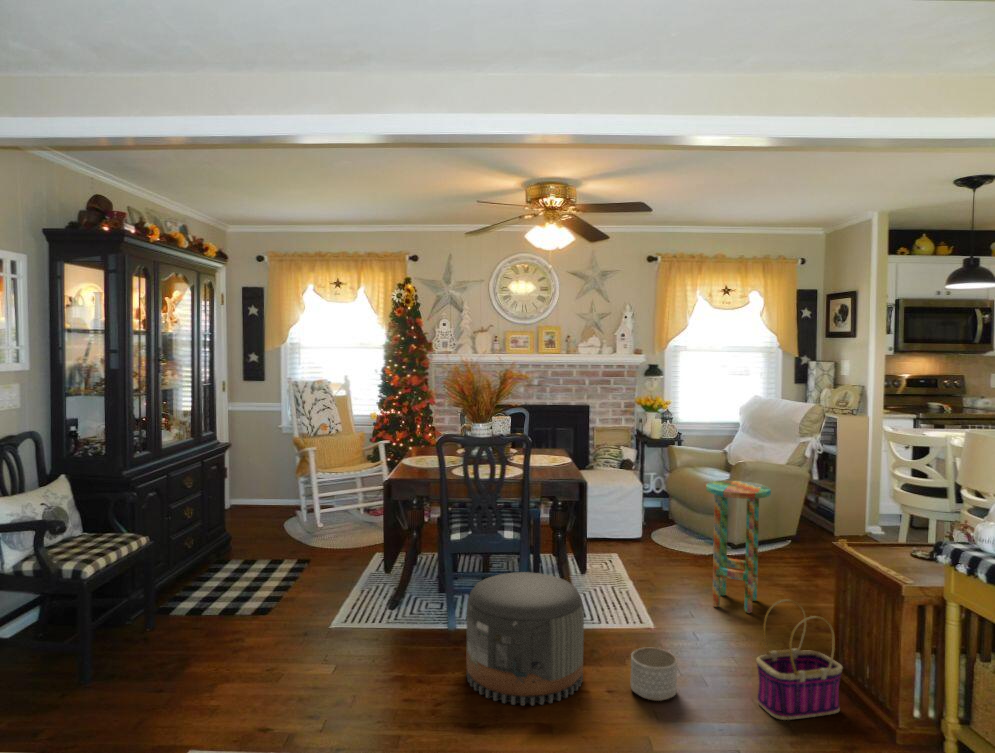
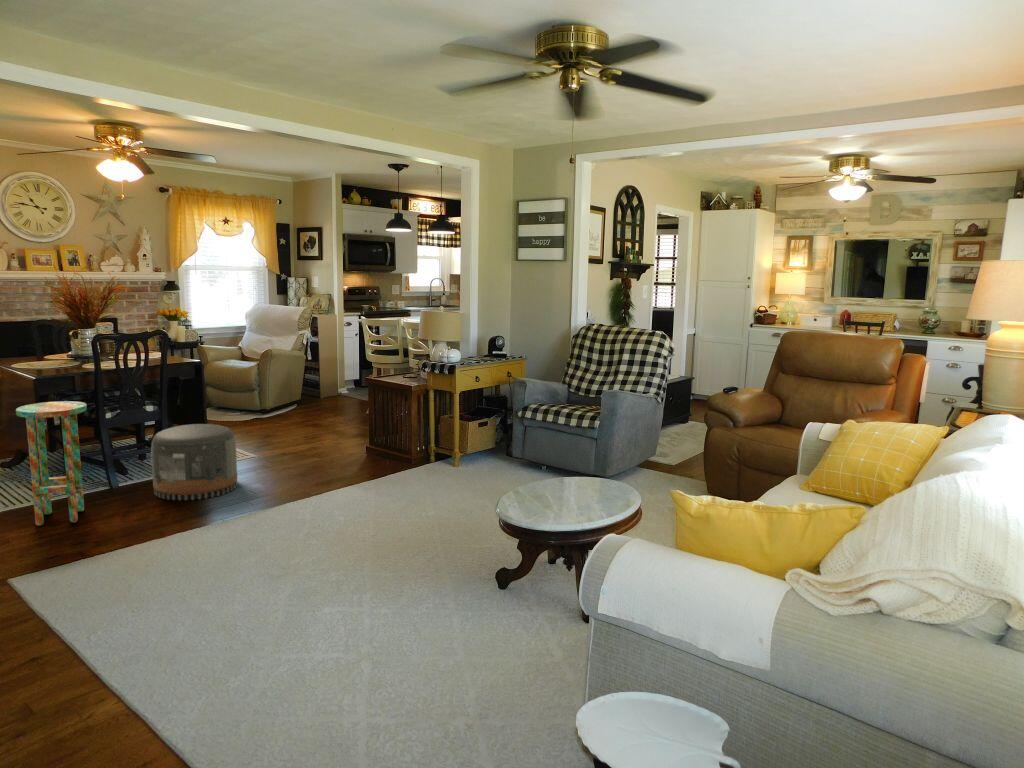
side table: present [706,481,771,613] -> present [16,401,87,526]
basket: present [756,599,843,720] -> none [333,410,374,469]
planter: present [631,648,677,701] -> none [265,453,294,479]

